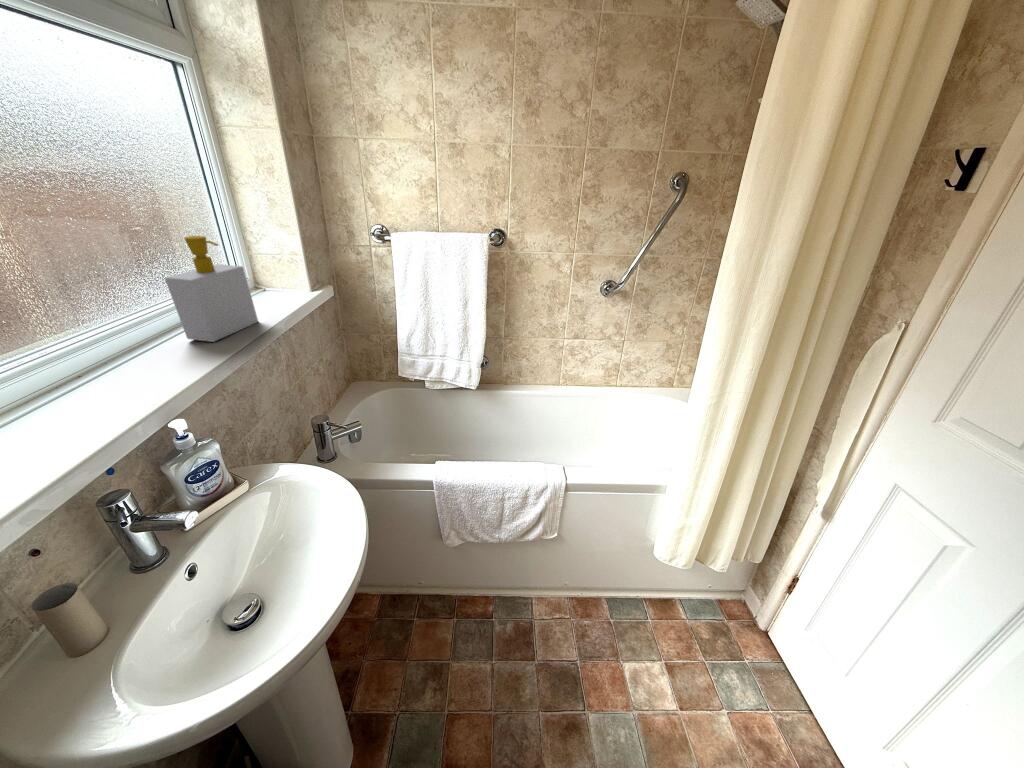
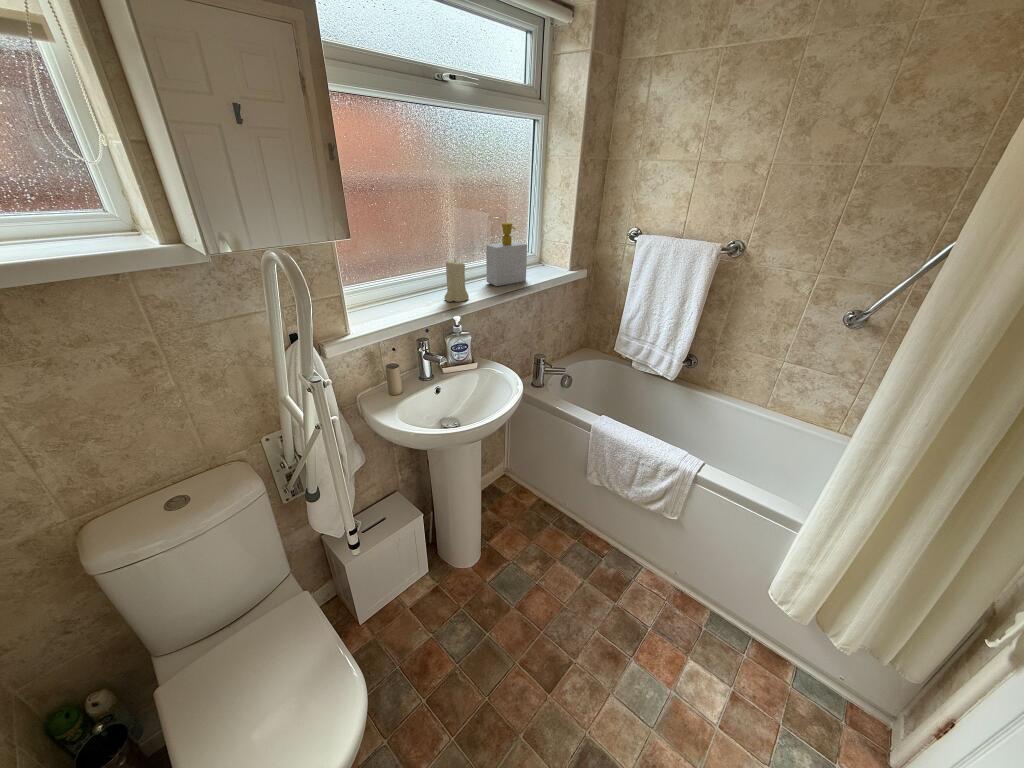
candle: none [95,315,175,399] -> present [444,260,469,302]

